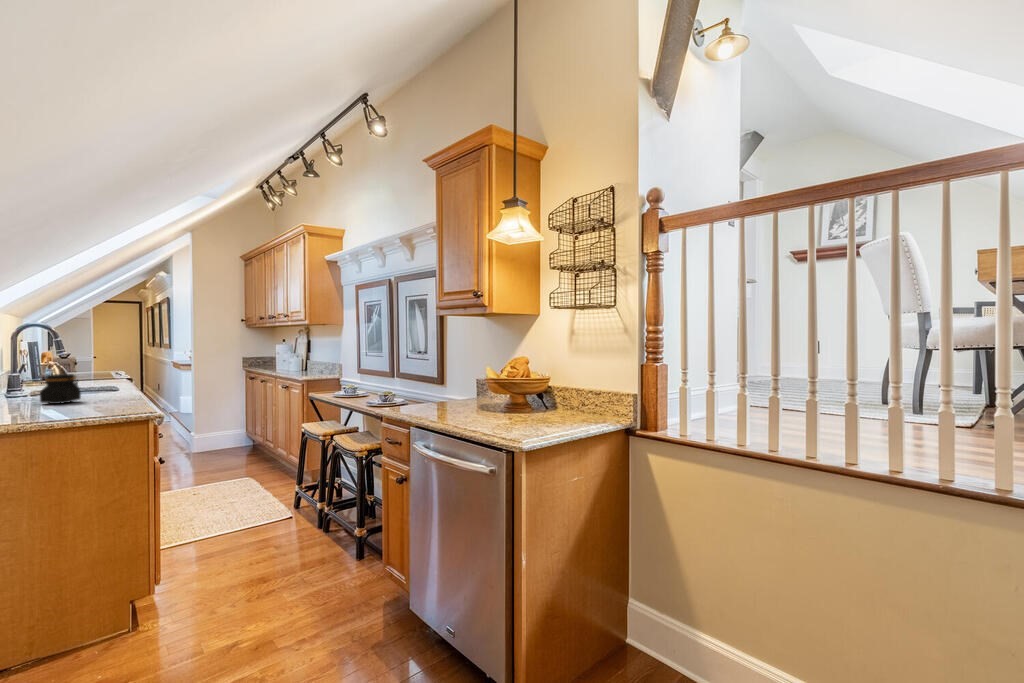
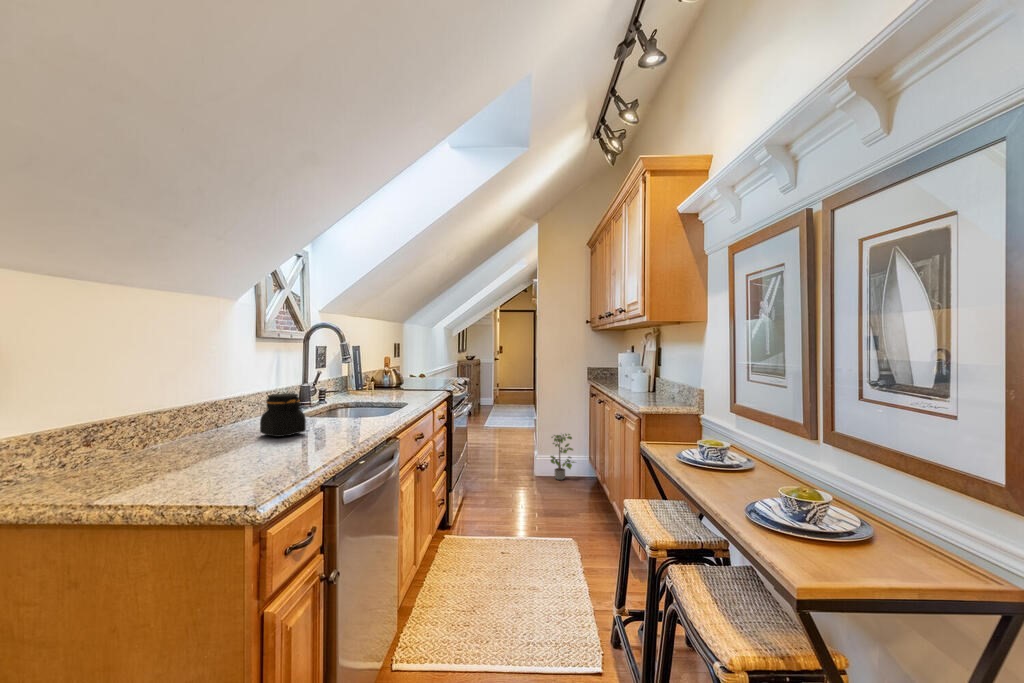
potted plant: none [209,411,236,451] -> present [550,434,575,480]

